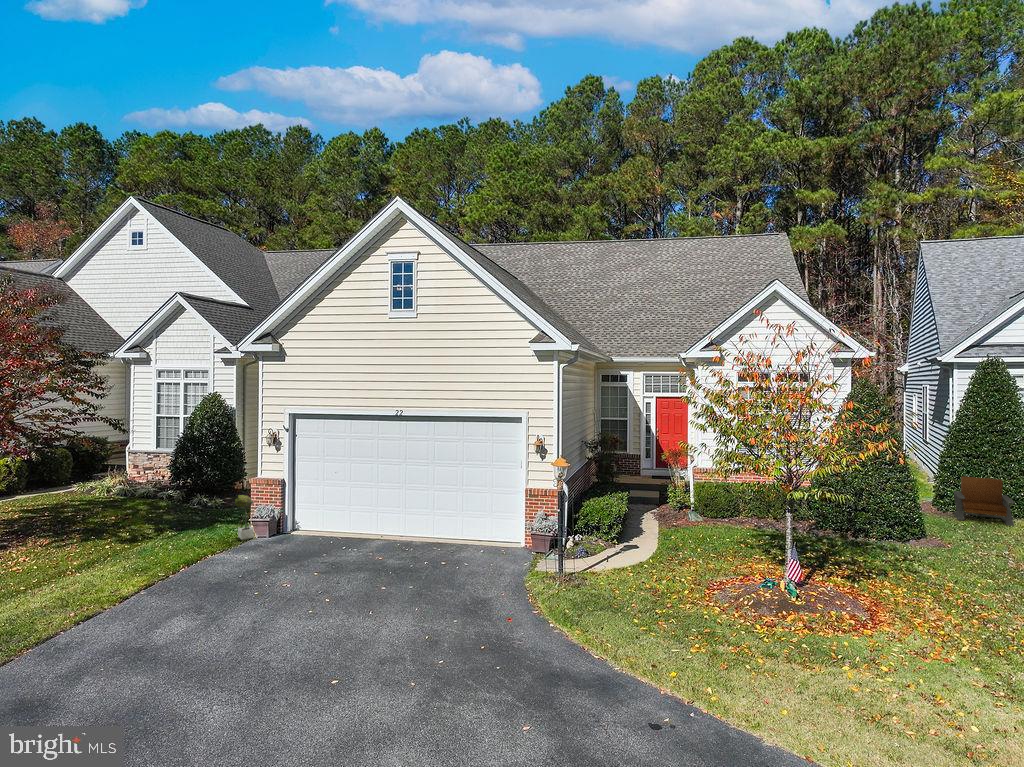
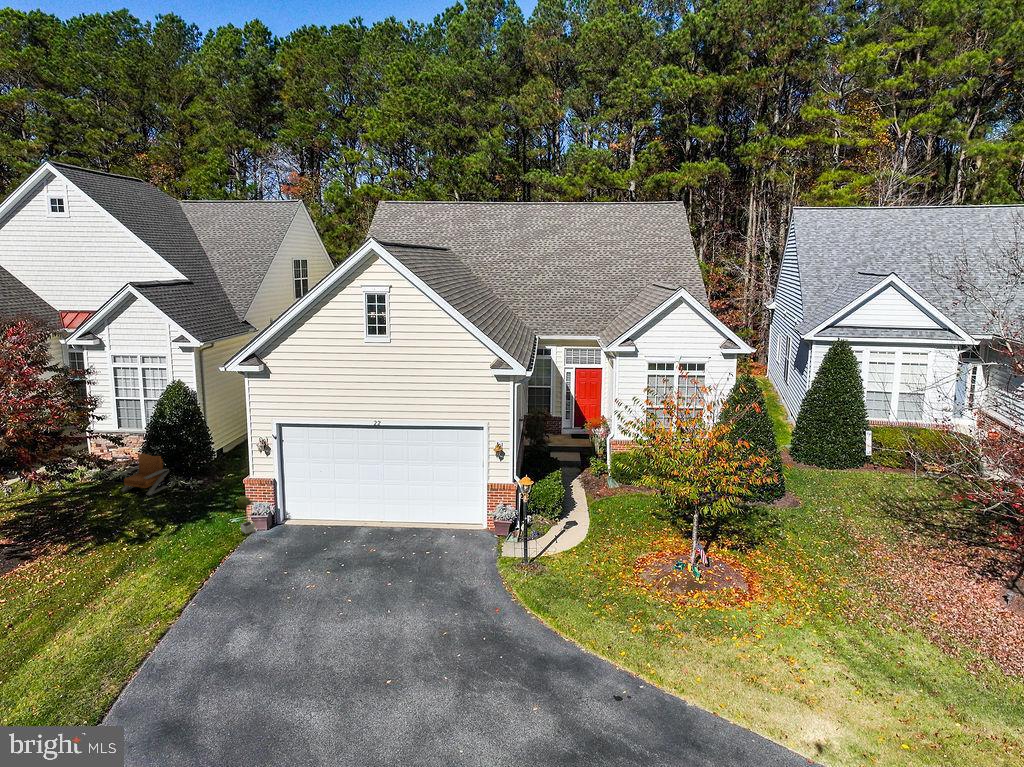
lounge chair: present [954,476,1015,526] -> present [119,453,169,495]

